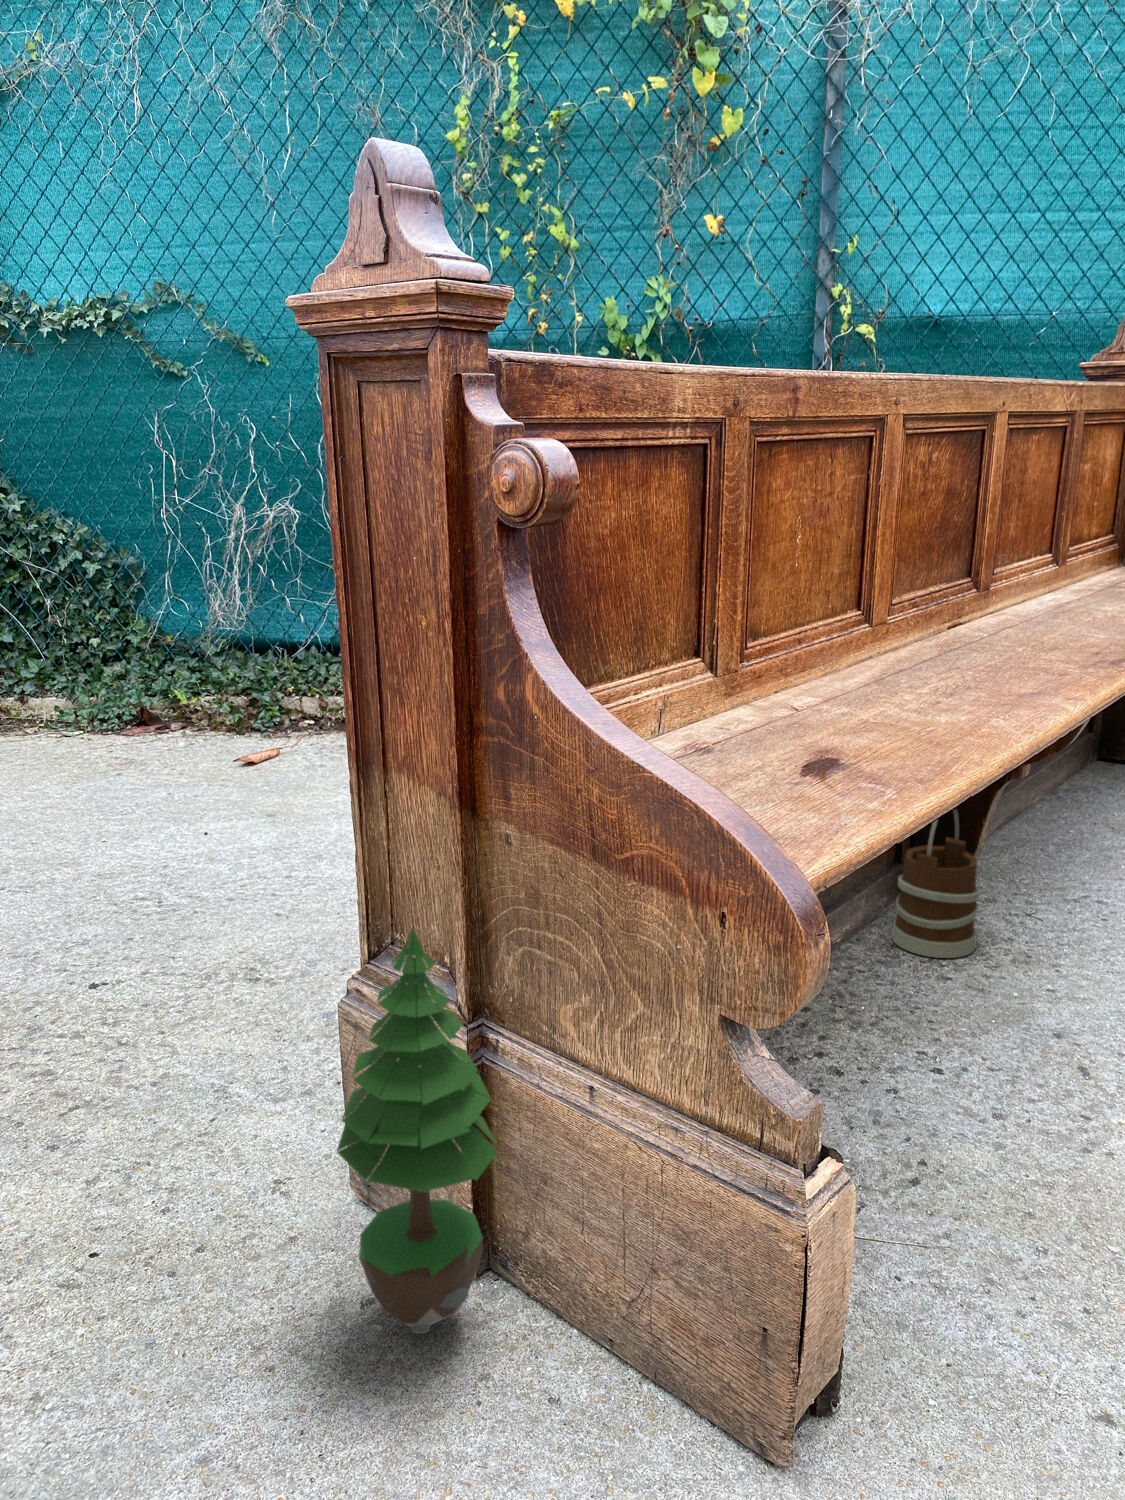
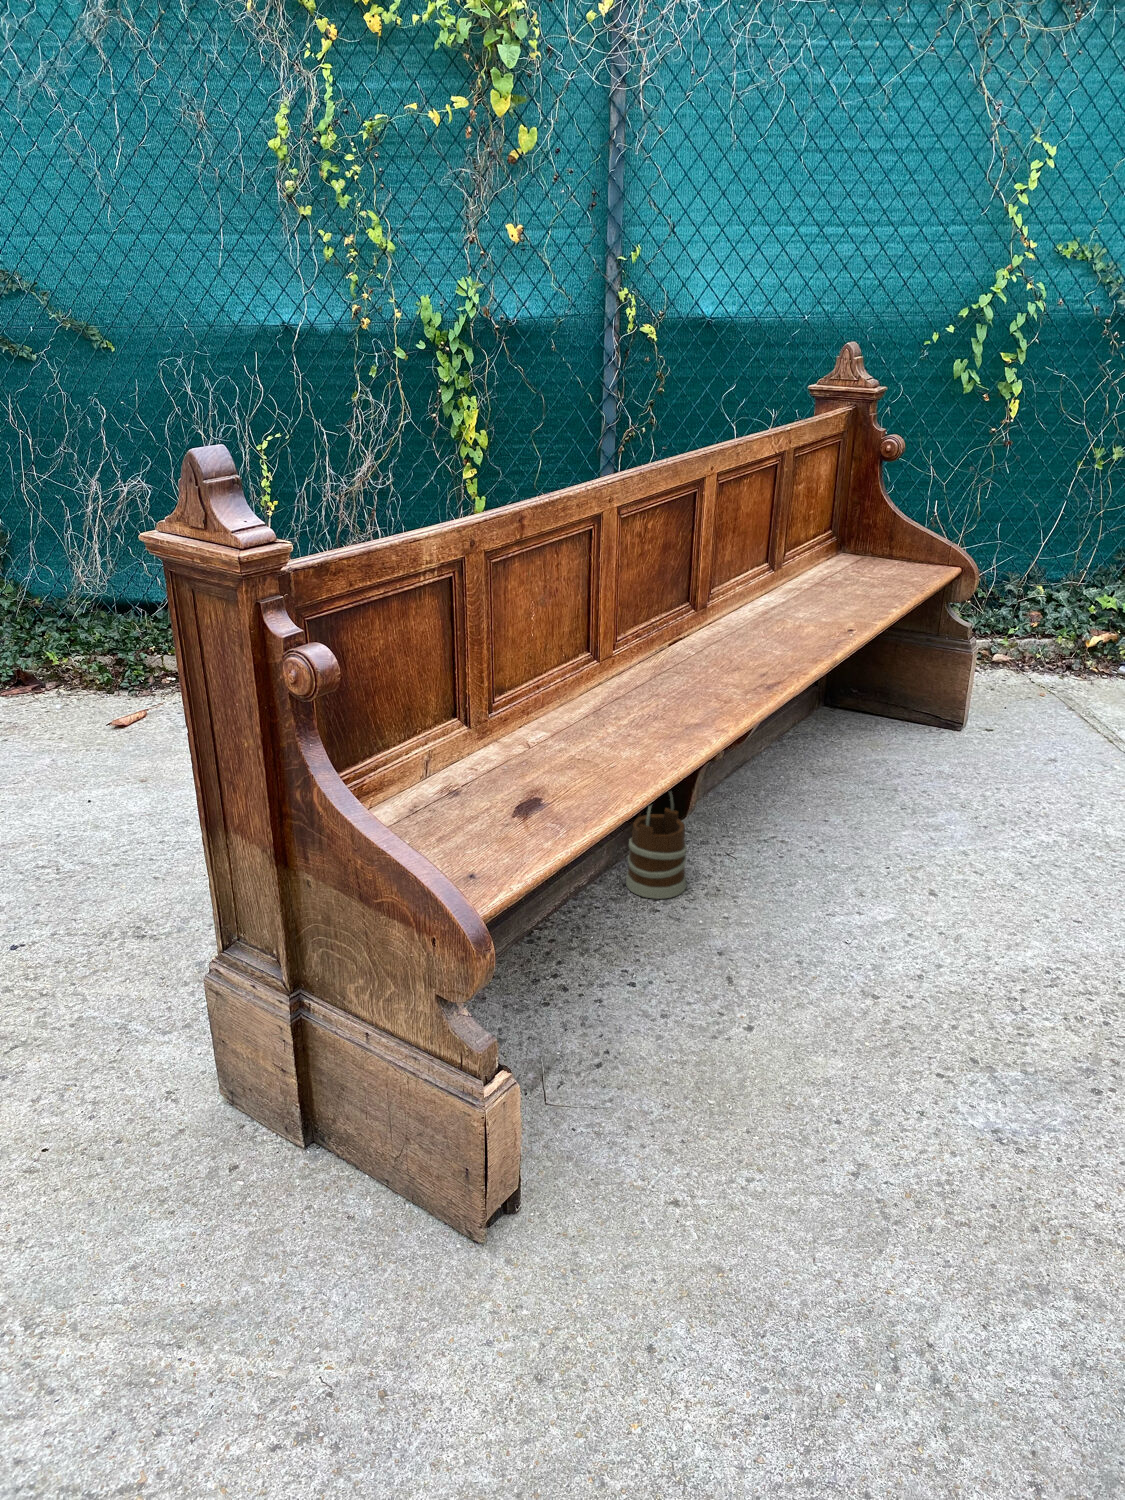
potted tree: present [337,928,498,1334] -> none [207,943,312,1183]

